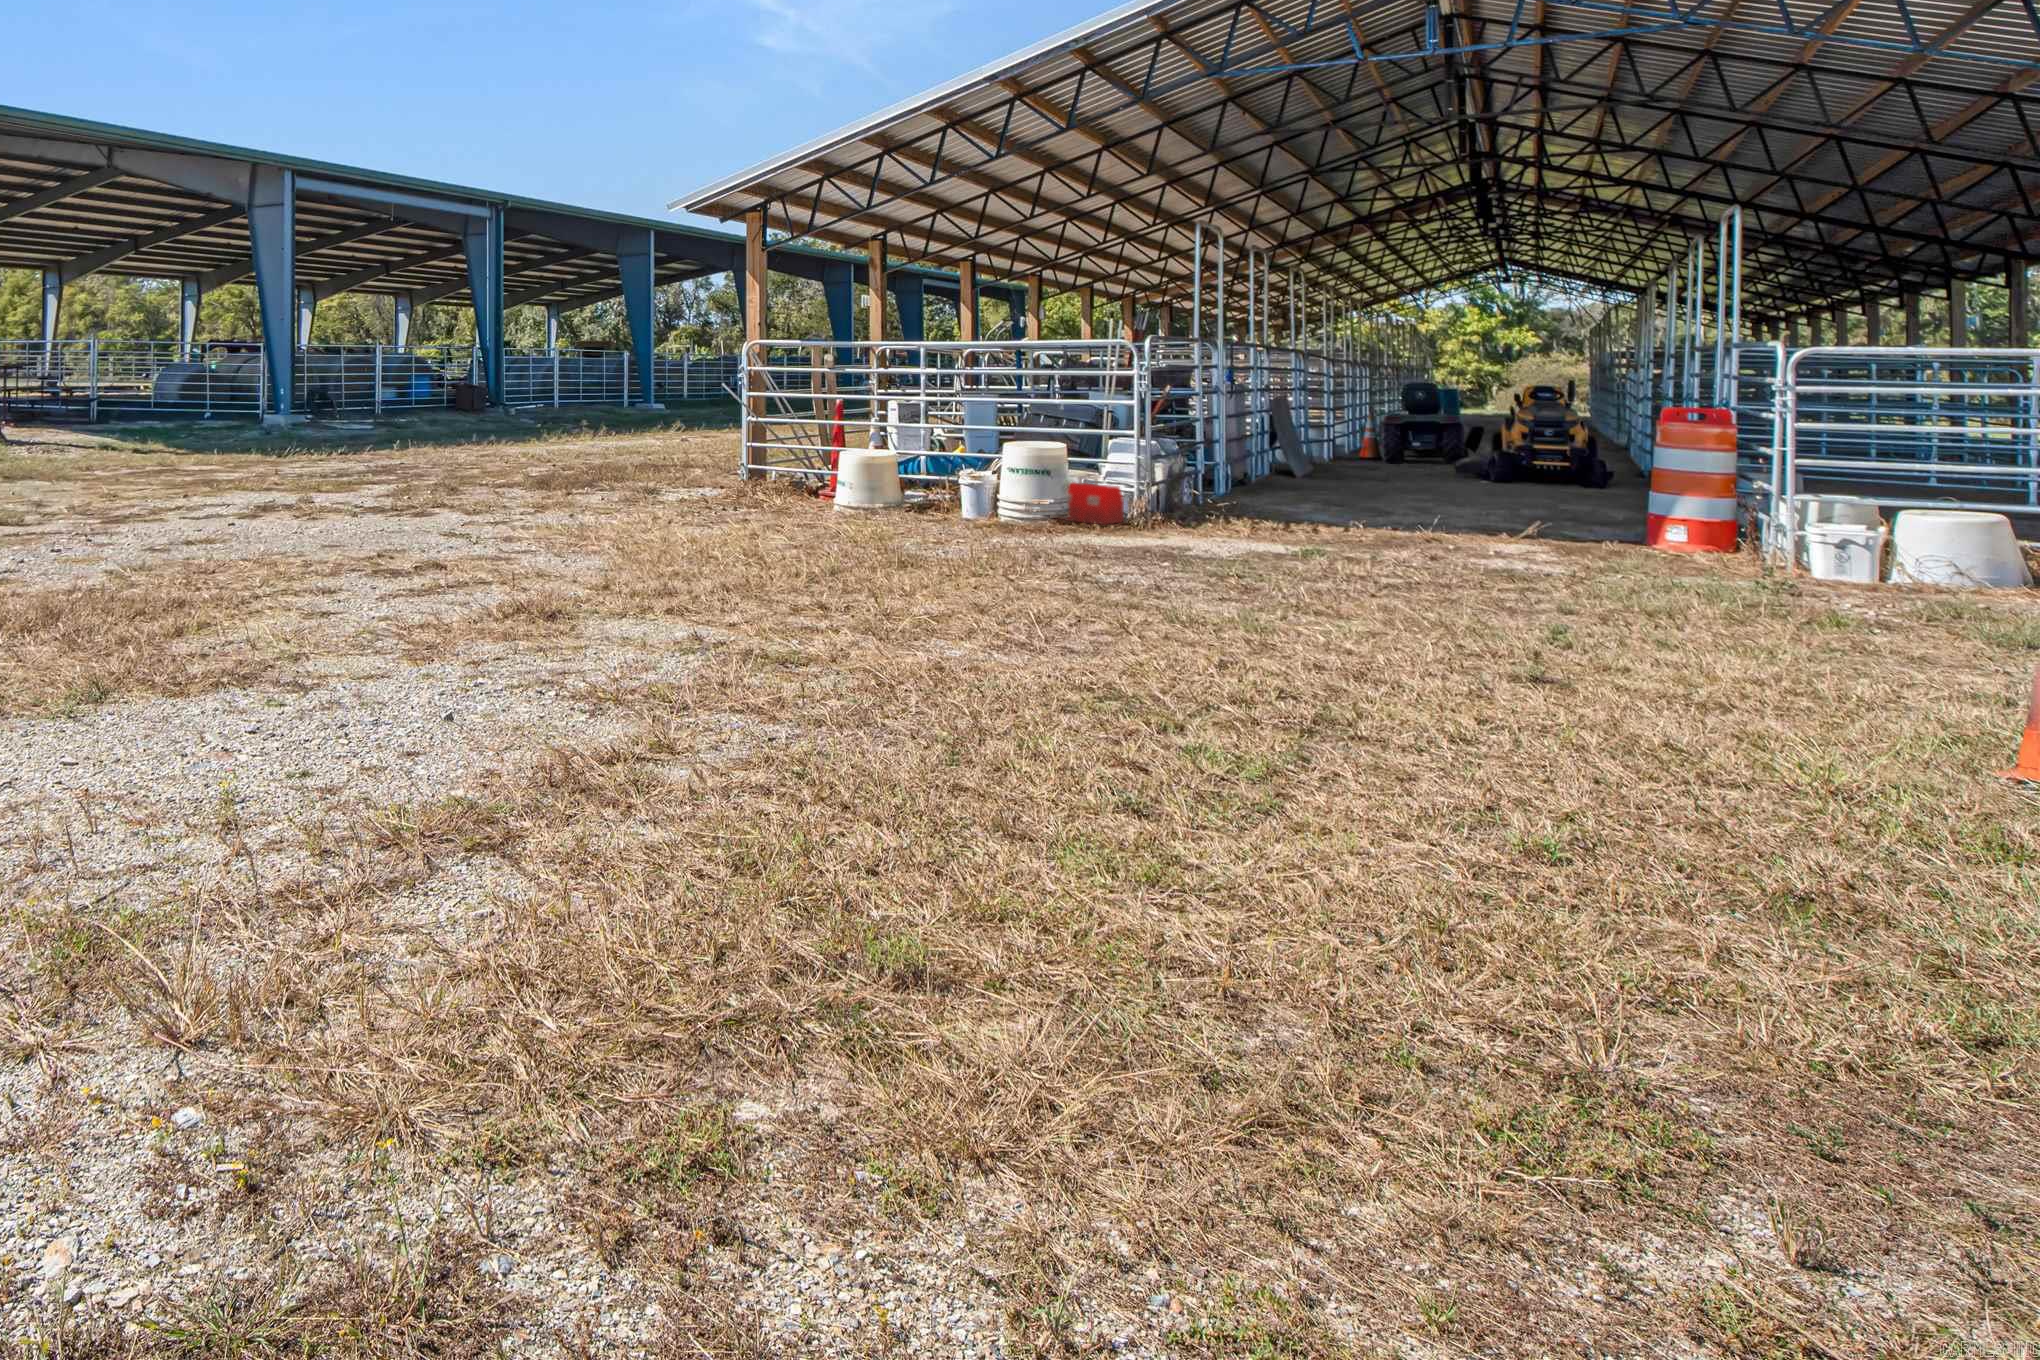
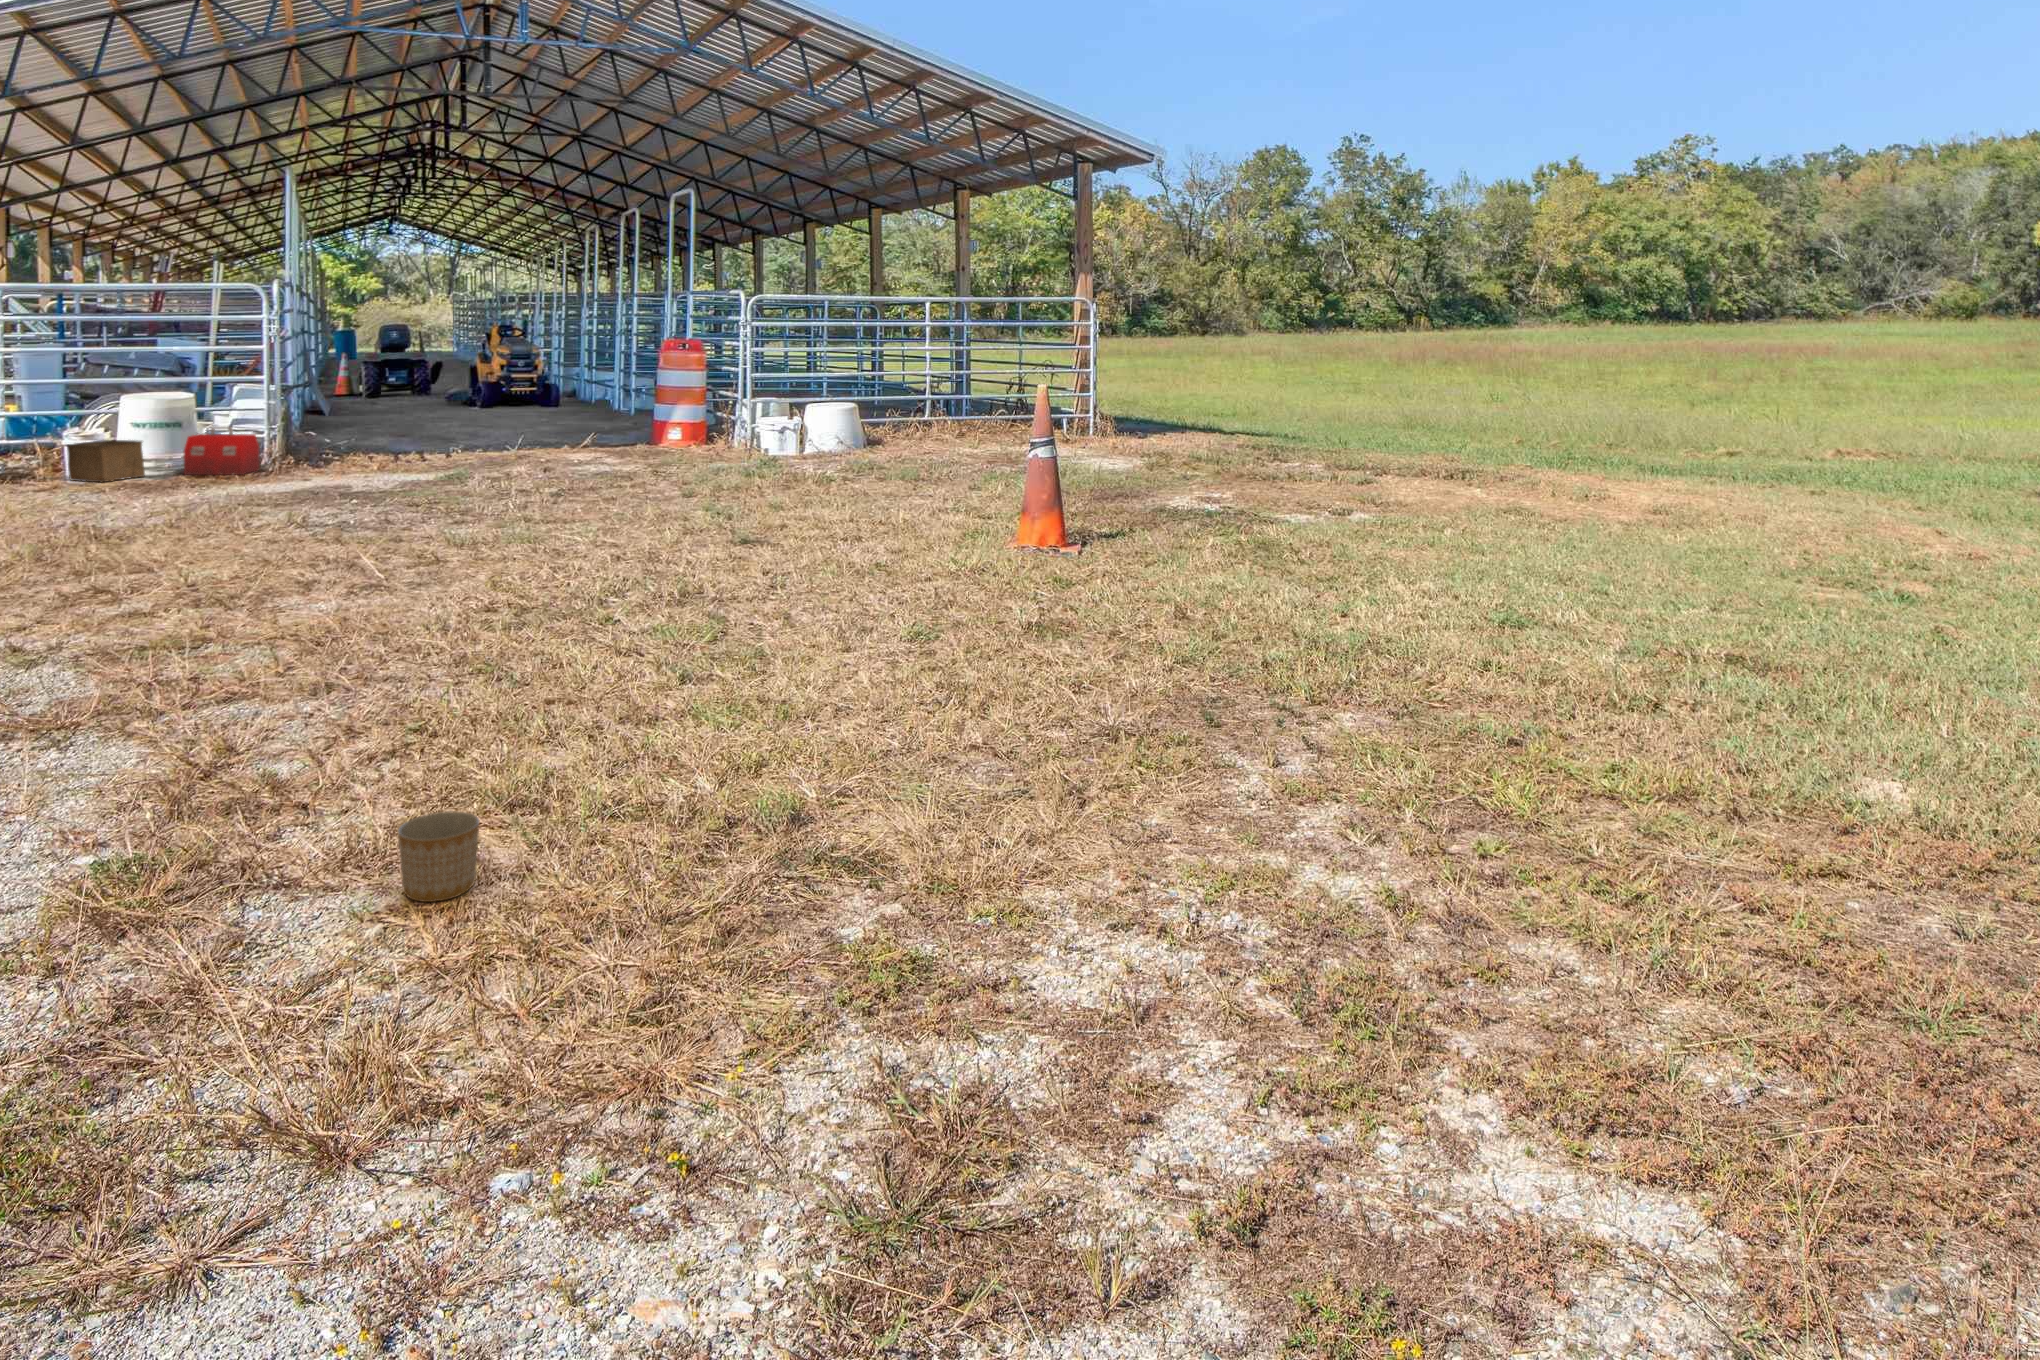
storage bin: none [957,480,1020,518] -> present [67,440,145,482]
planter: none [910,955,1000,1065] -> present [398,811,479,902]

